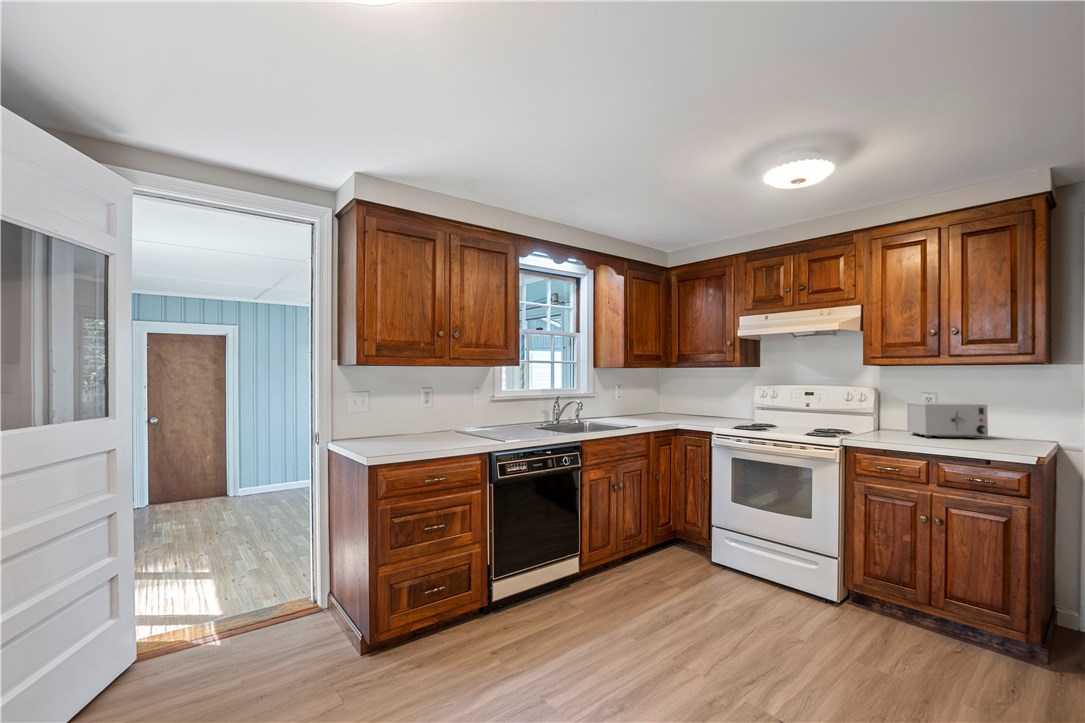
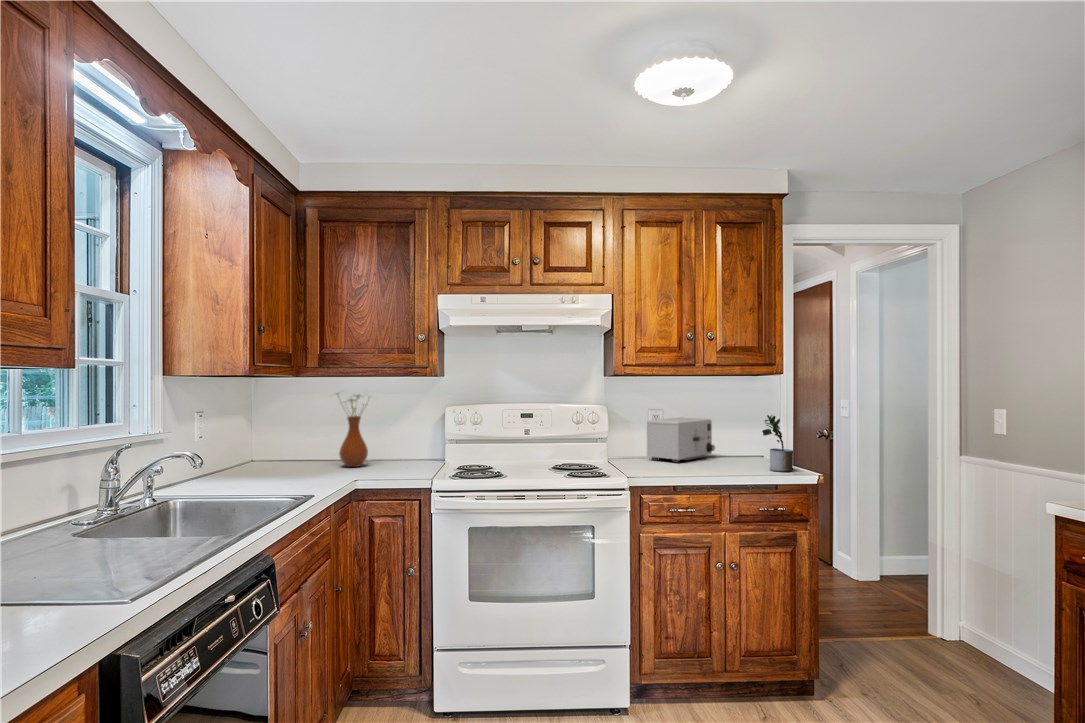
vase: none [681,376,705,420] -> present [337,393,371,467]
potted plant: none [983,399,1027,452] -> present [762,415,793,472]

